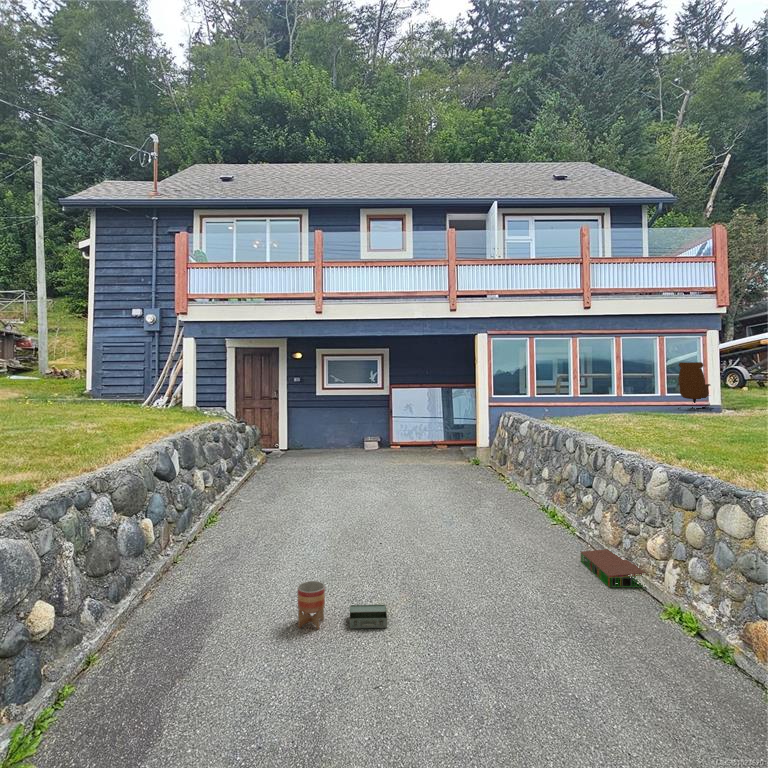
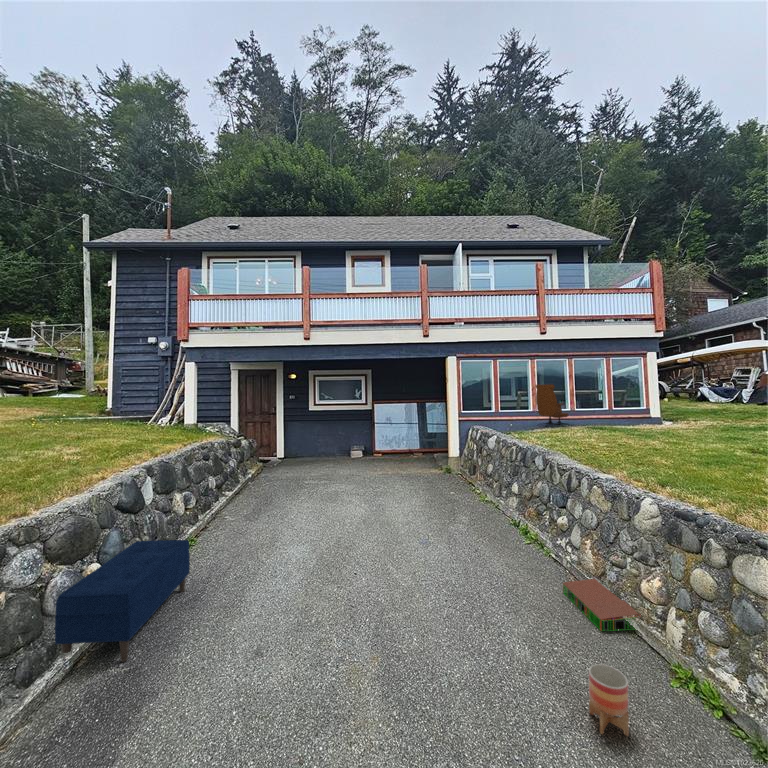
lounge chair: present [678,362,711,410] -> present [536,384,568,425]
bench: none [127,506,224,598] -> present [55,540,190,662]
planter: present [298,581,325,629] -> present [589,664,629,736]
toolbox: present [350,605,387,629] -> none [310,674,356,713]

